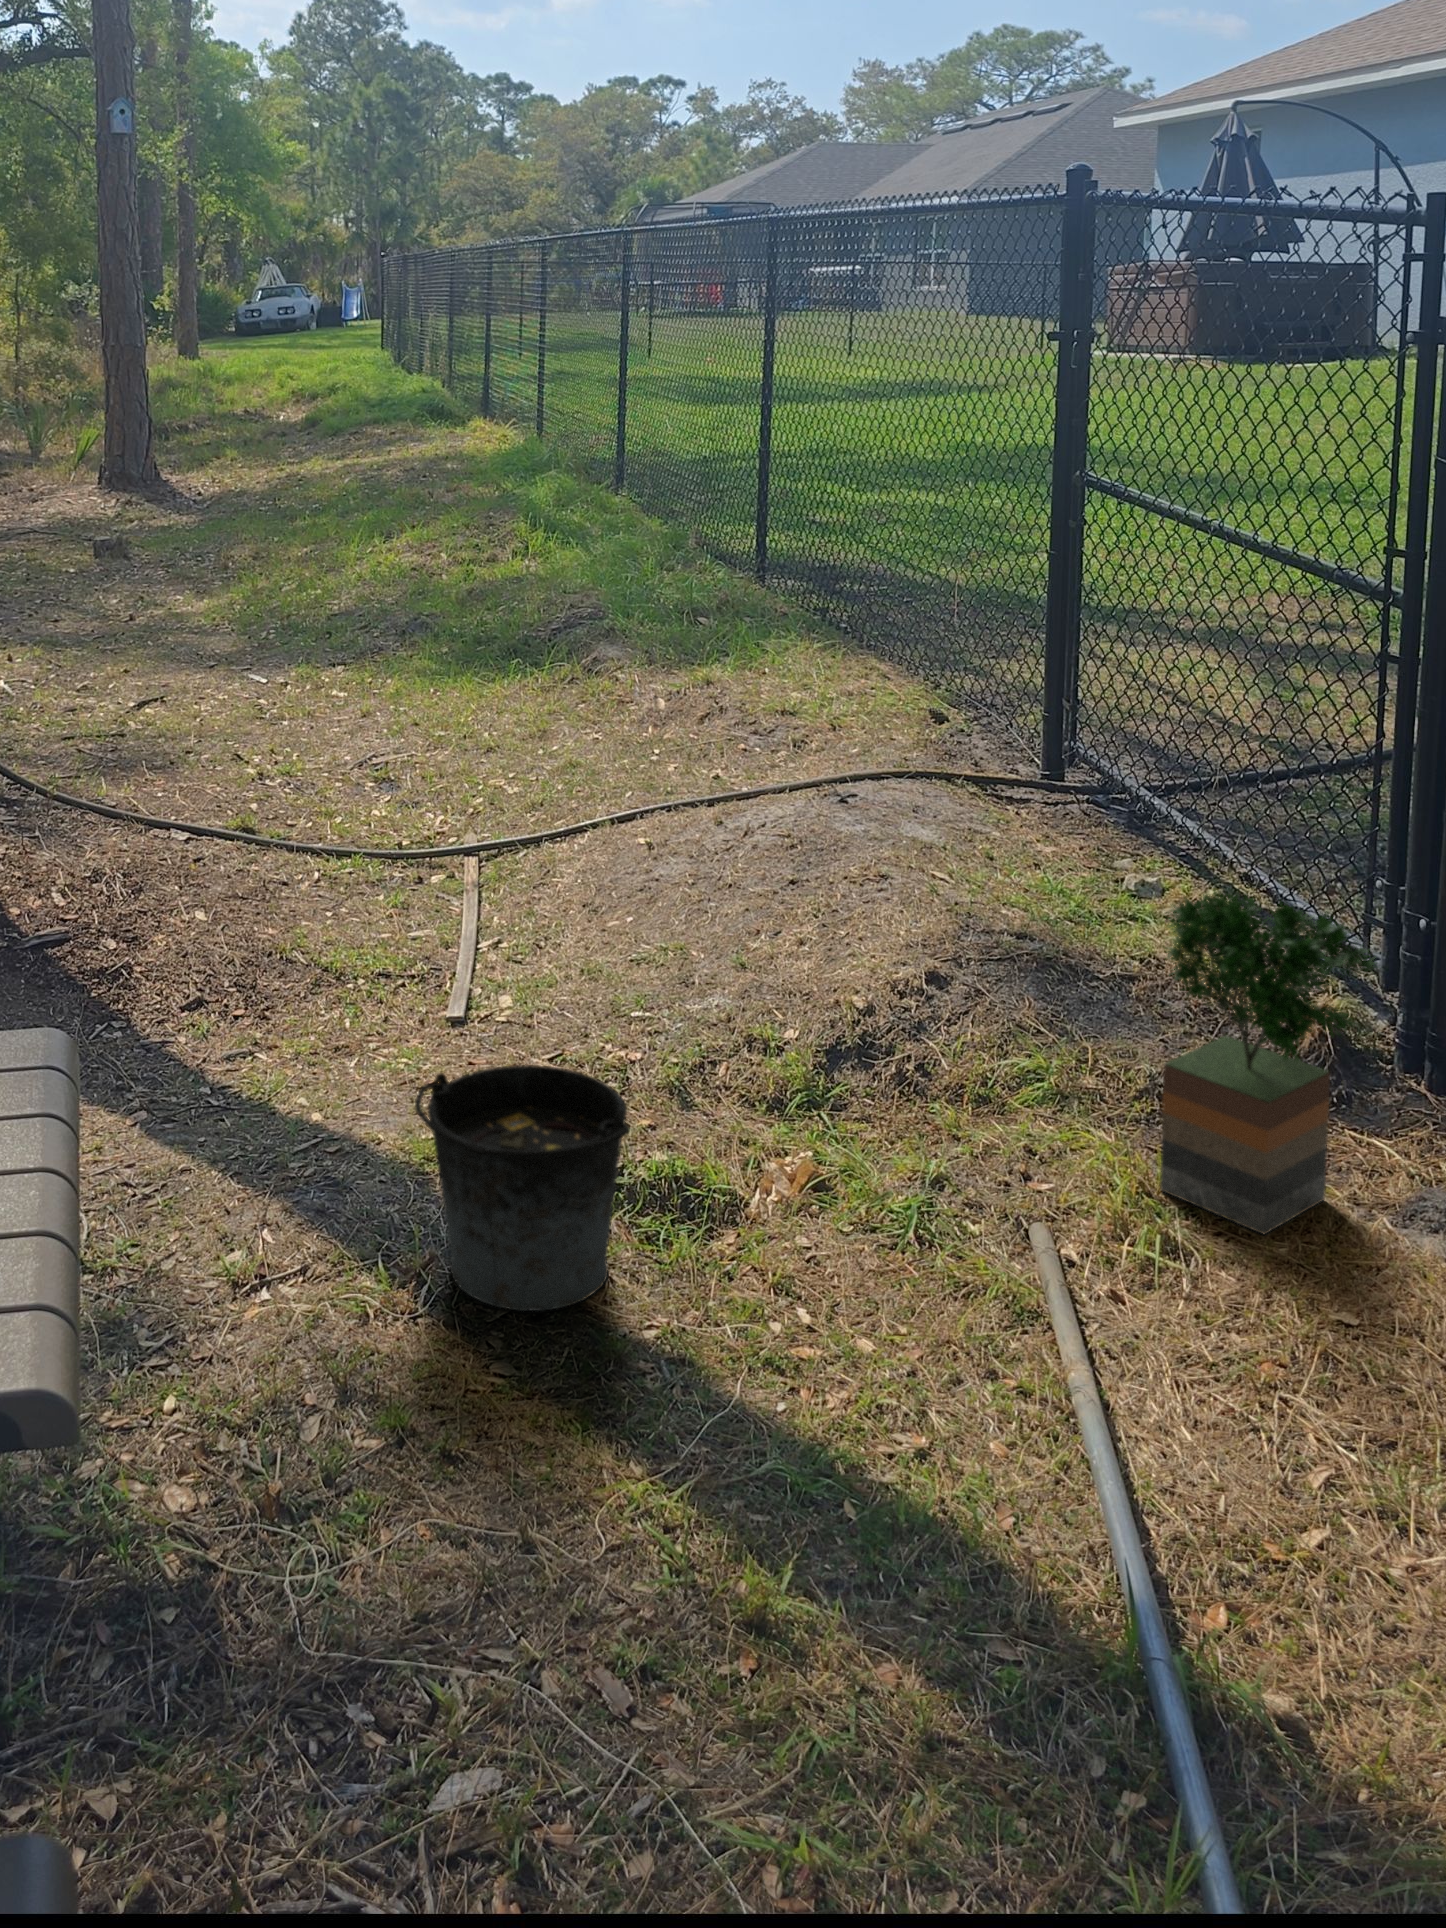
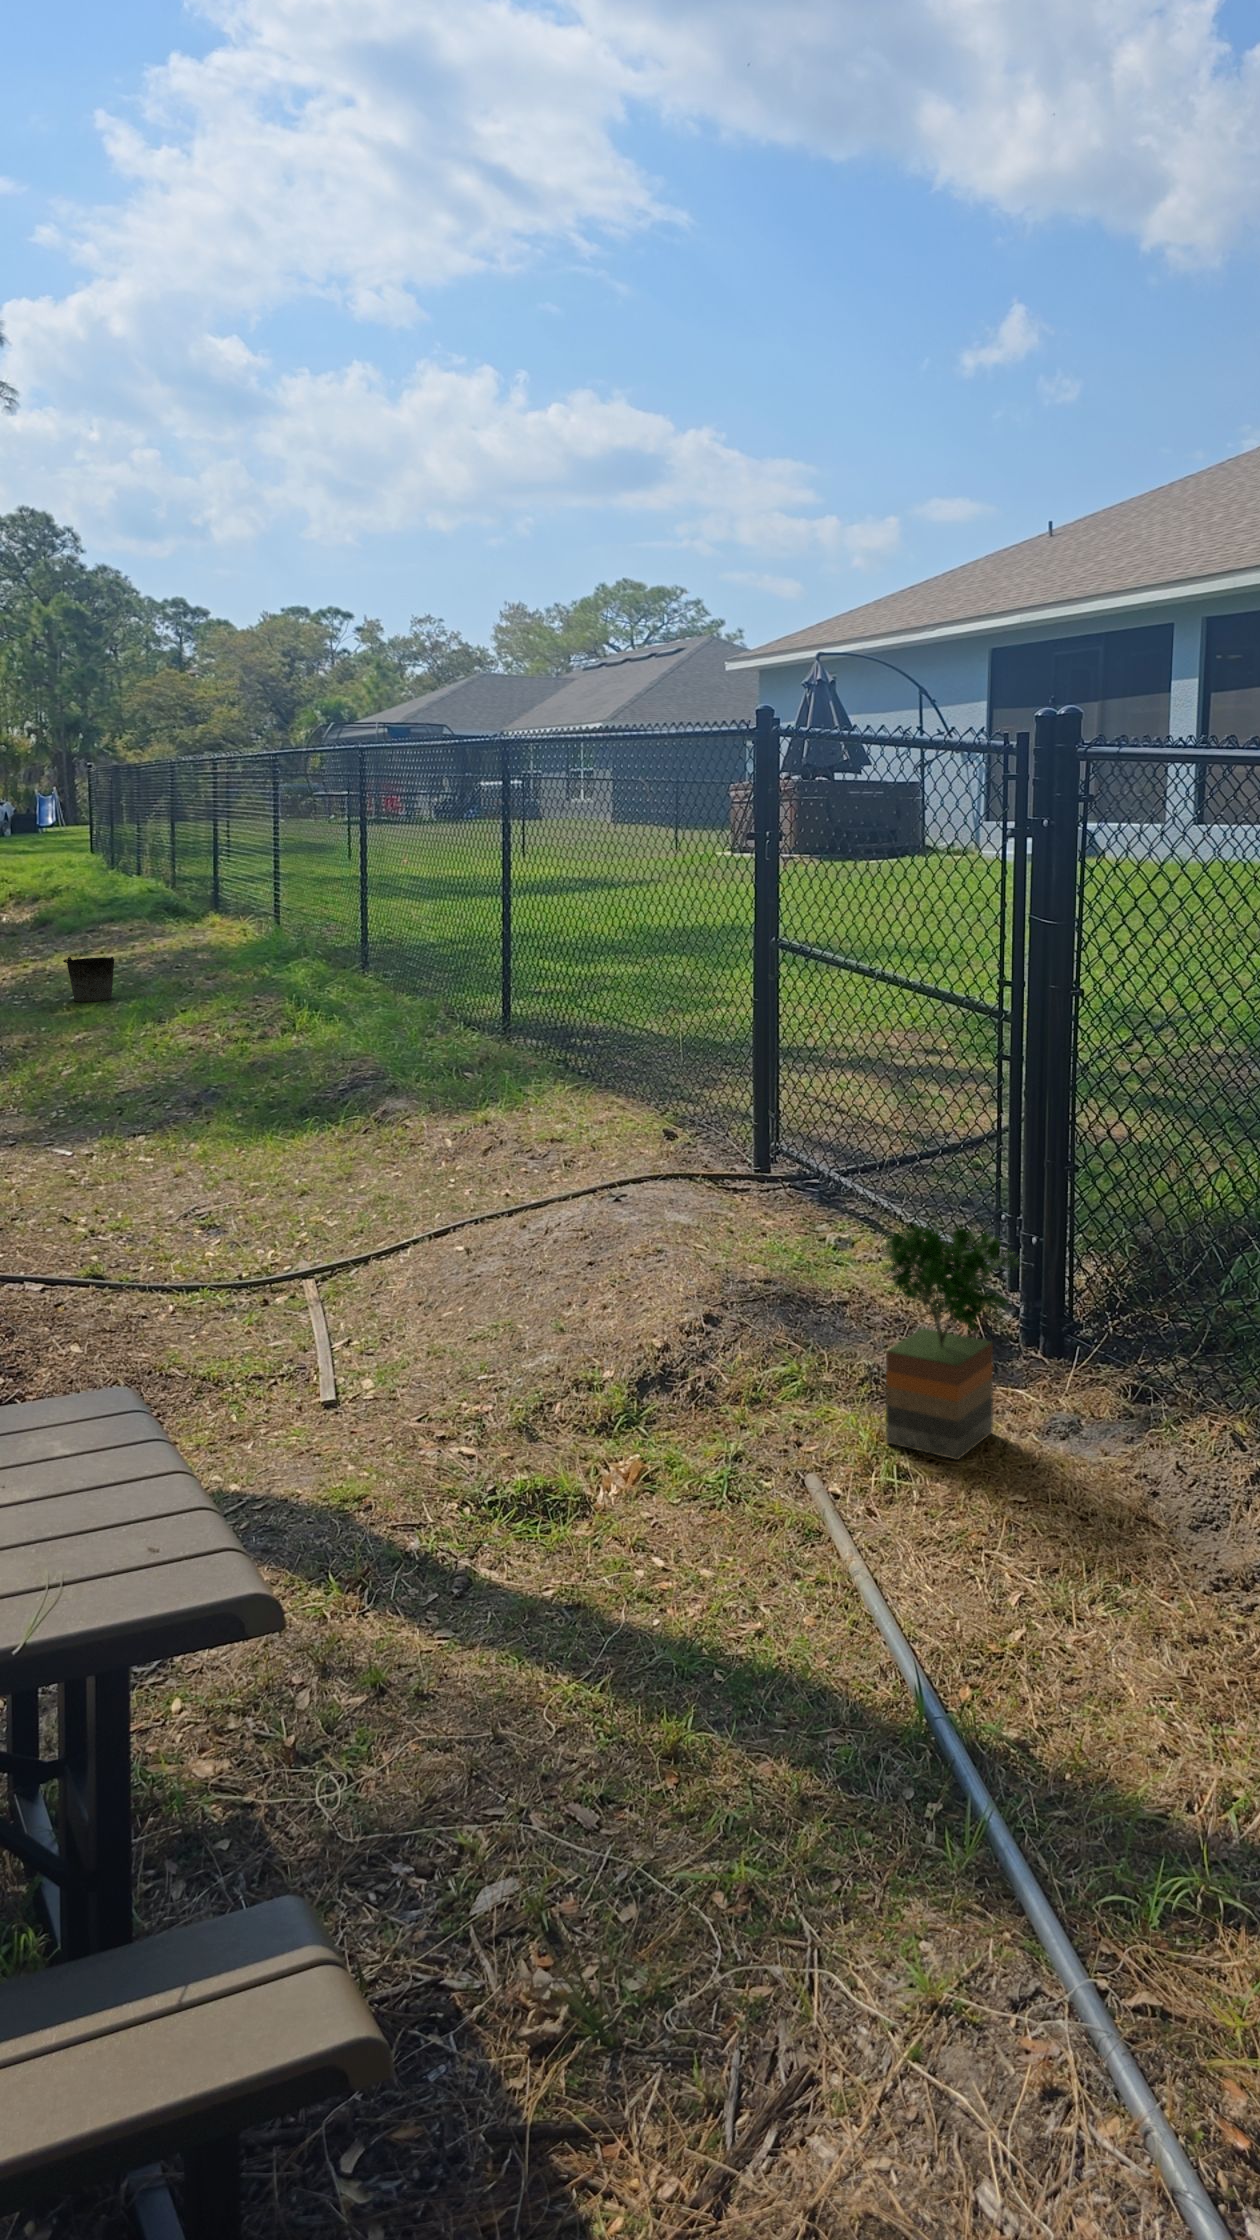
bucket: present [415,1065,630,1311] -> present [63,957,115,1002]

